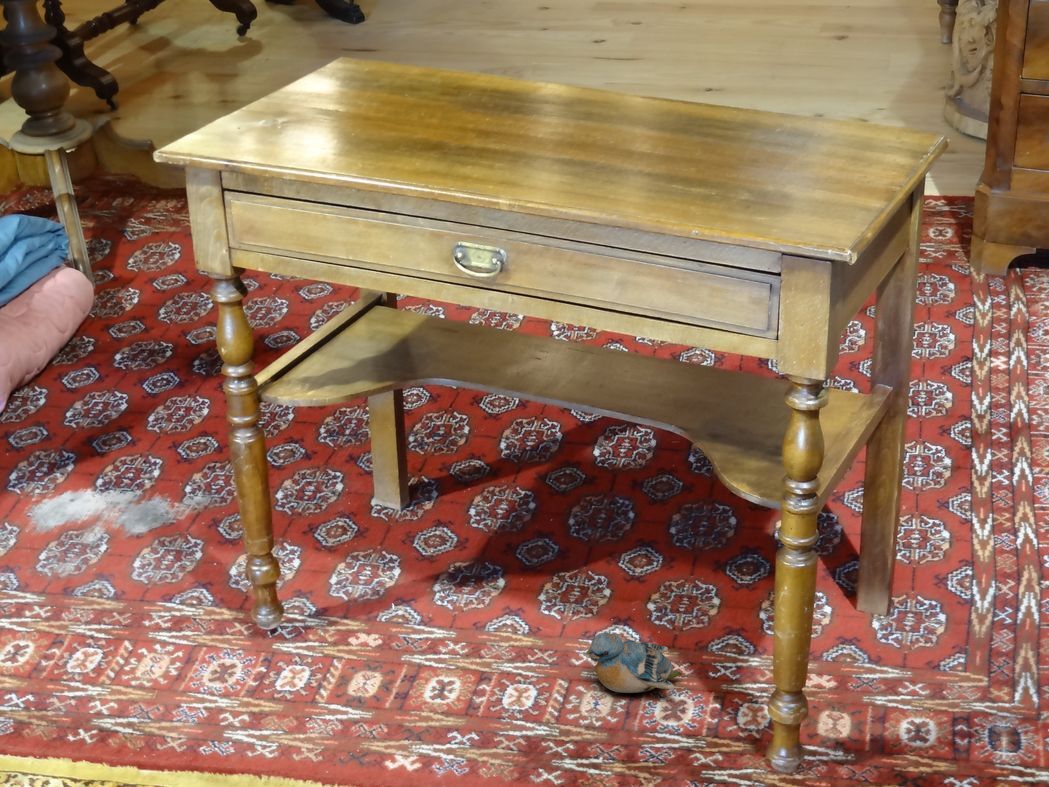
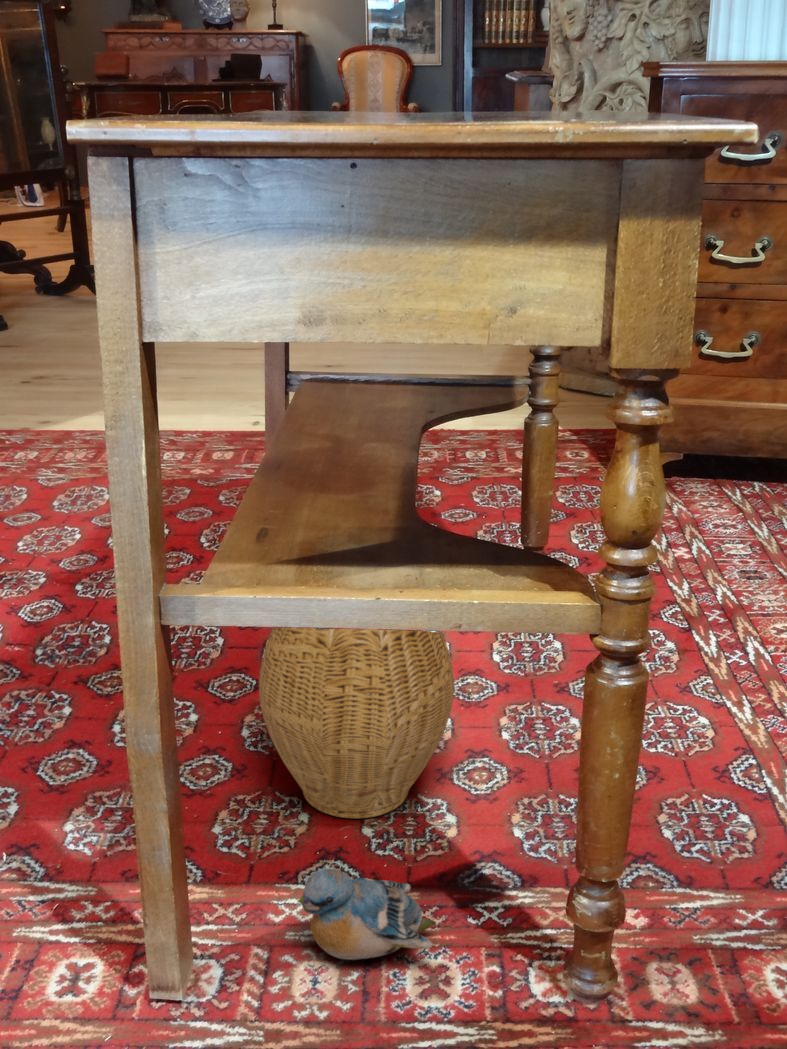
woven basket: none [574,408,720,597] -> present [259,628,454,818]

